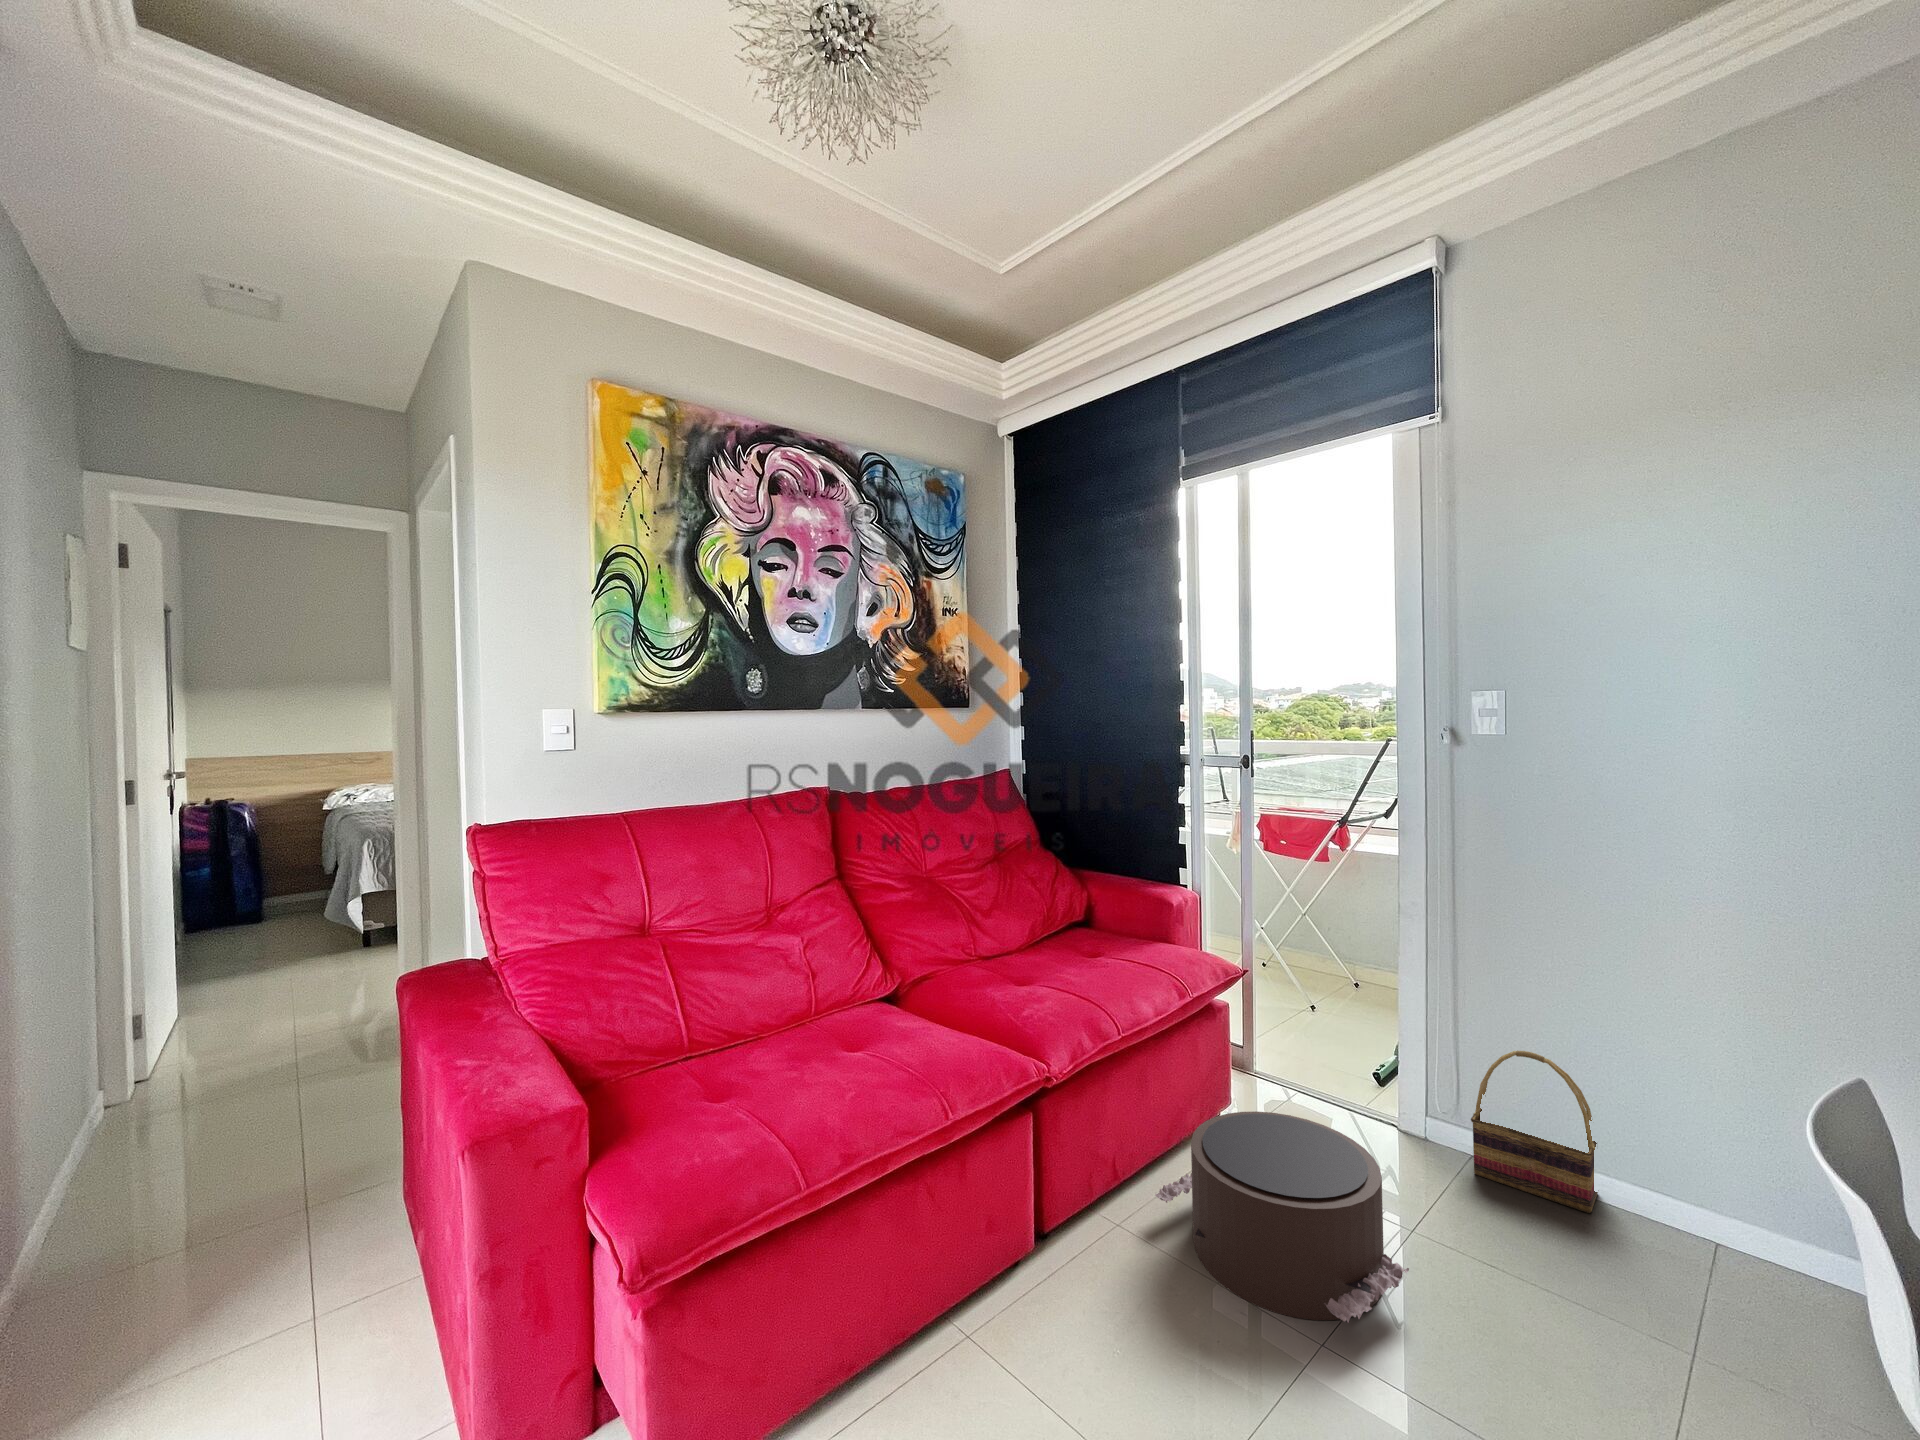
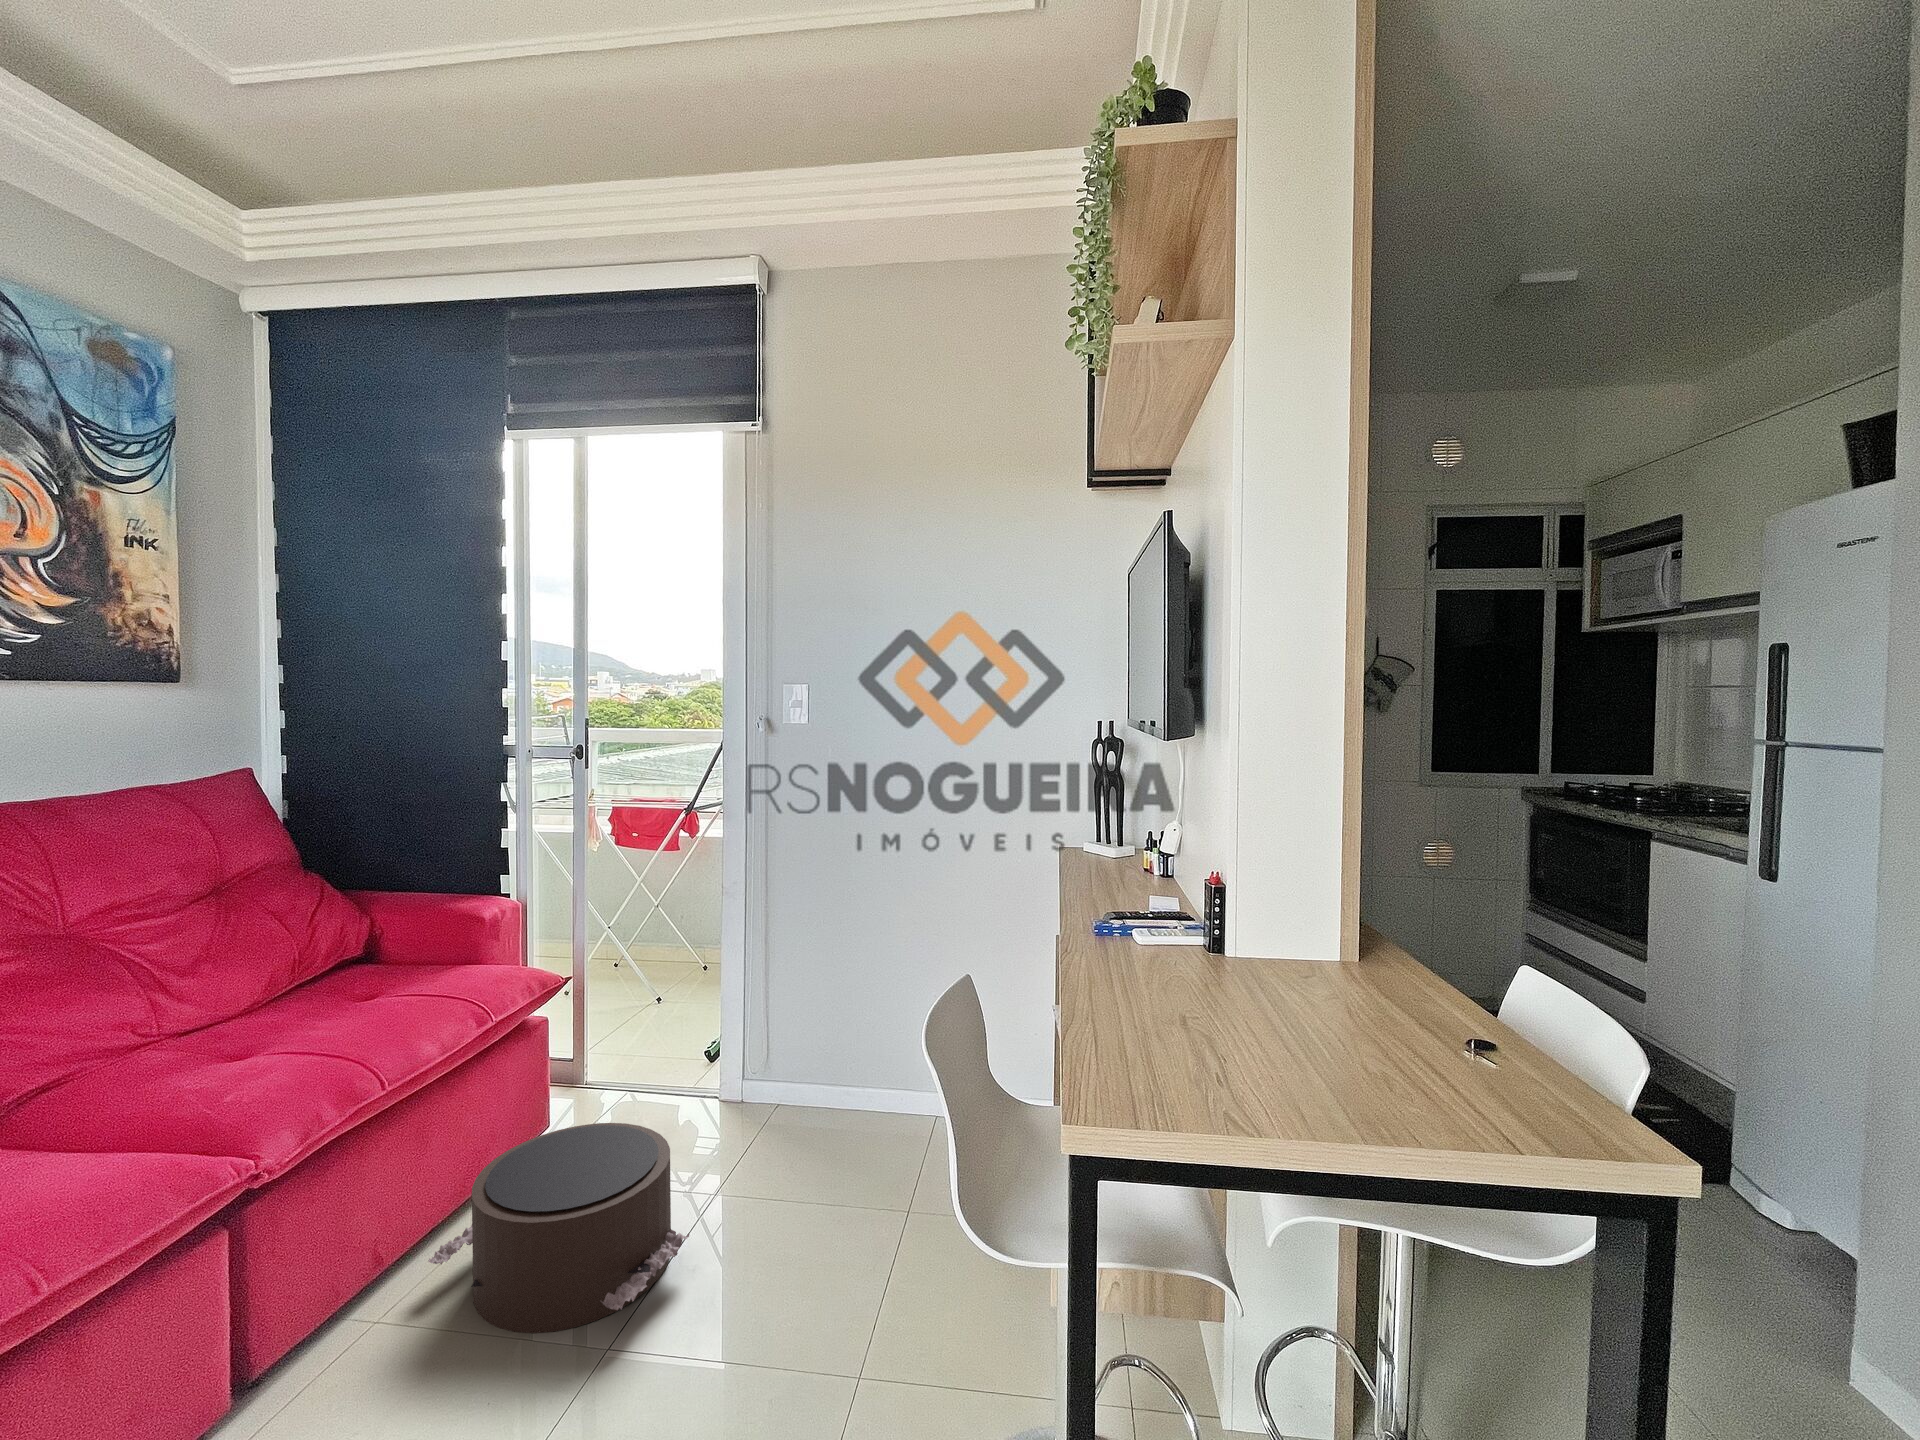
basket: present [1471,1051,1598,1213] -> none [770,1005,863,1130]

